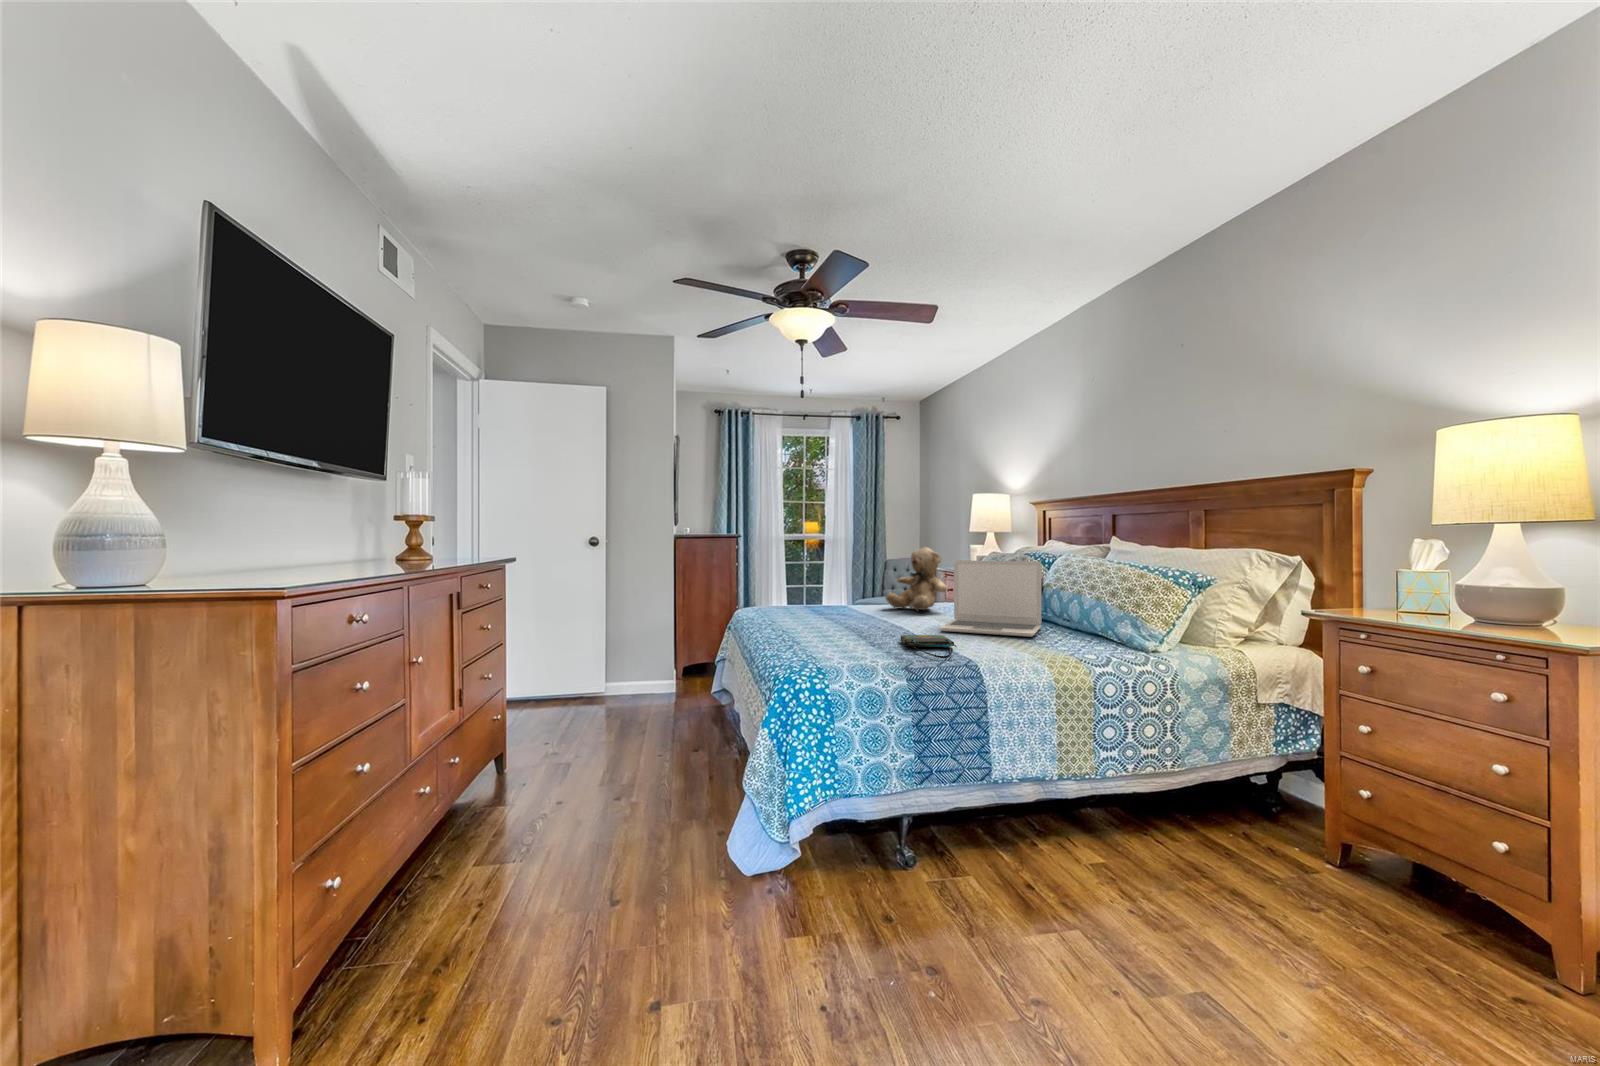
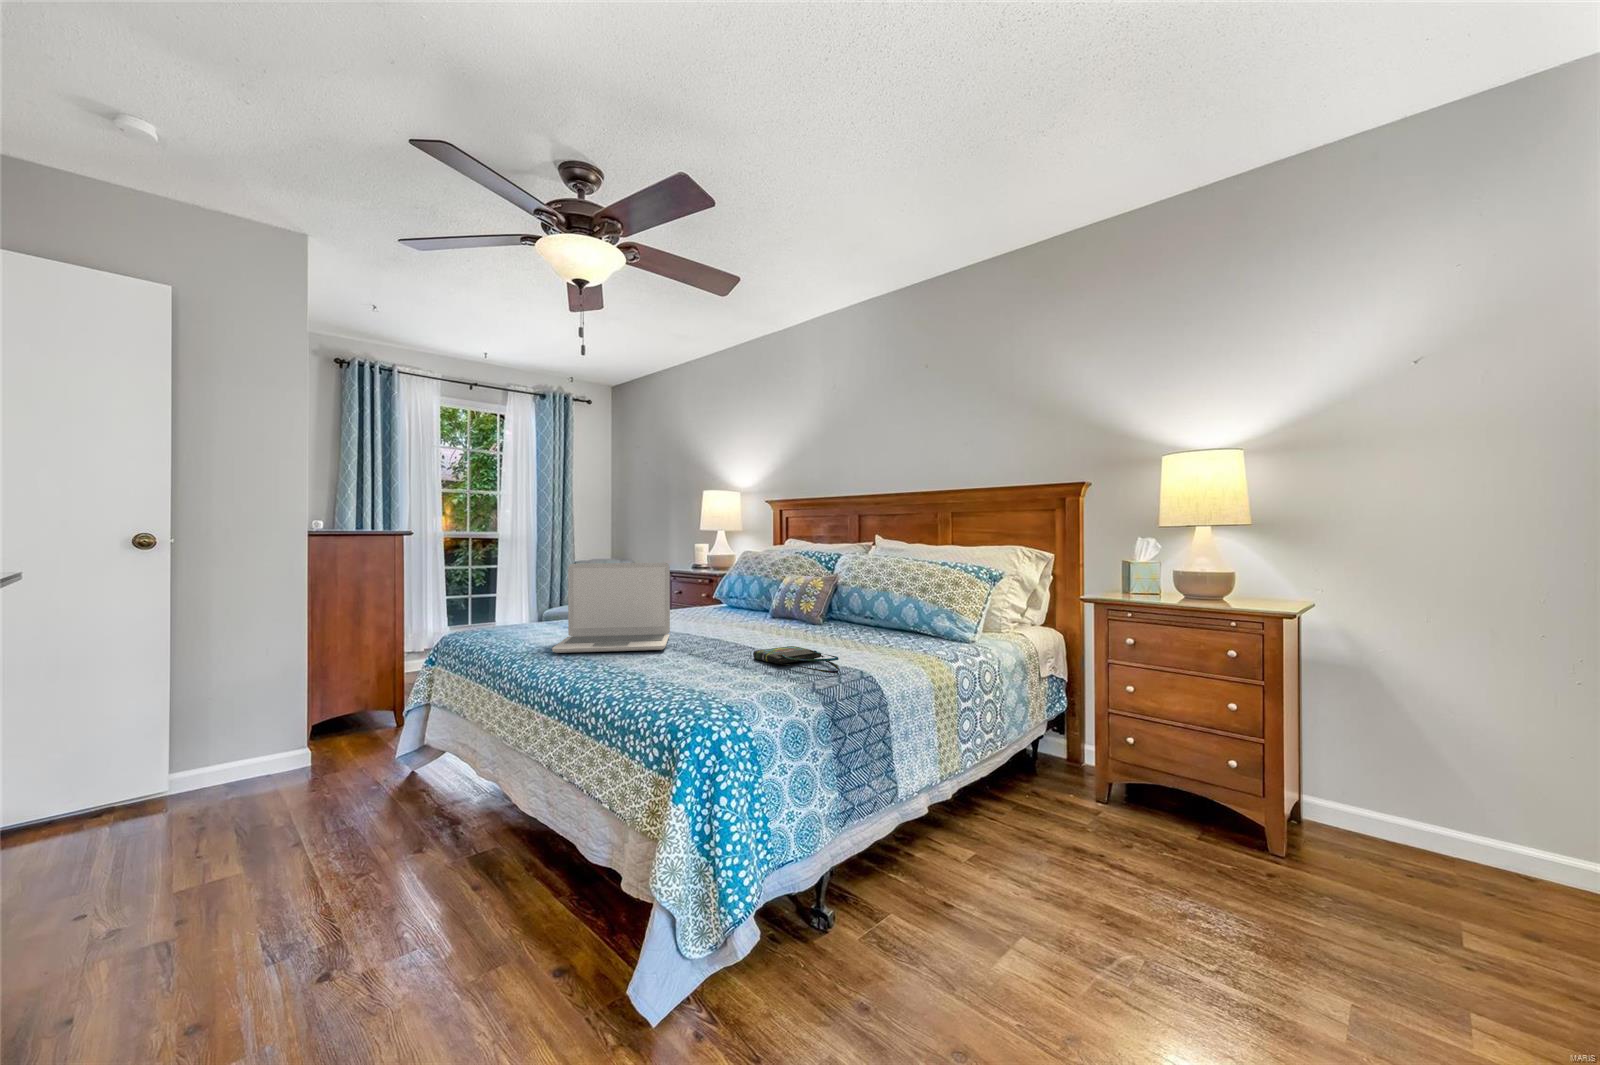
teddy bear: present [885,547,947,611] -> none [661,546,733,621]
laptop: present [940,560,1042,637] -> present [552,563,670,653]

